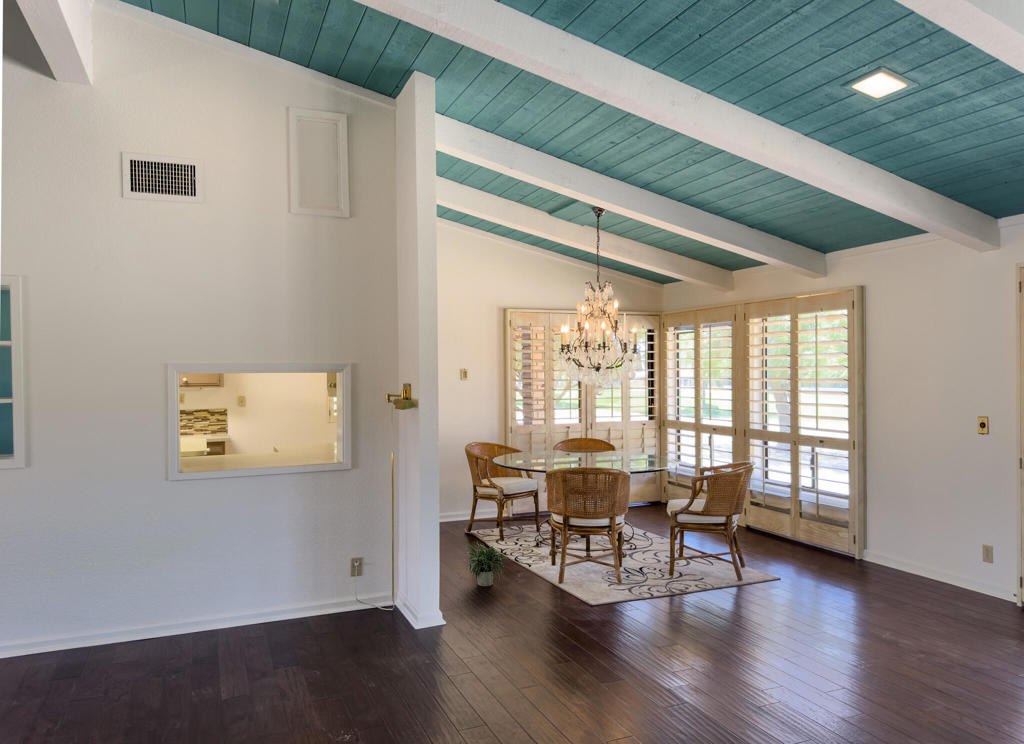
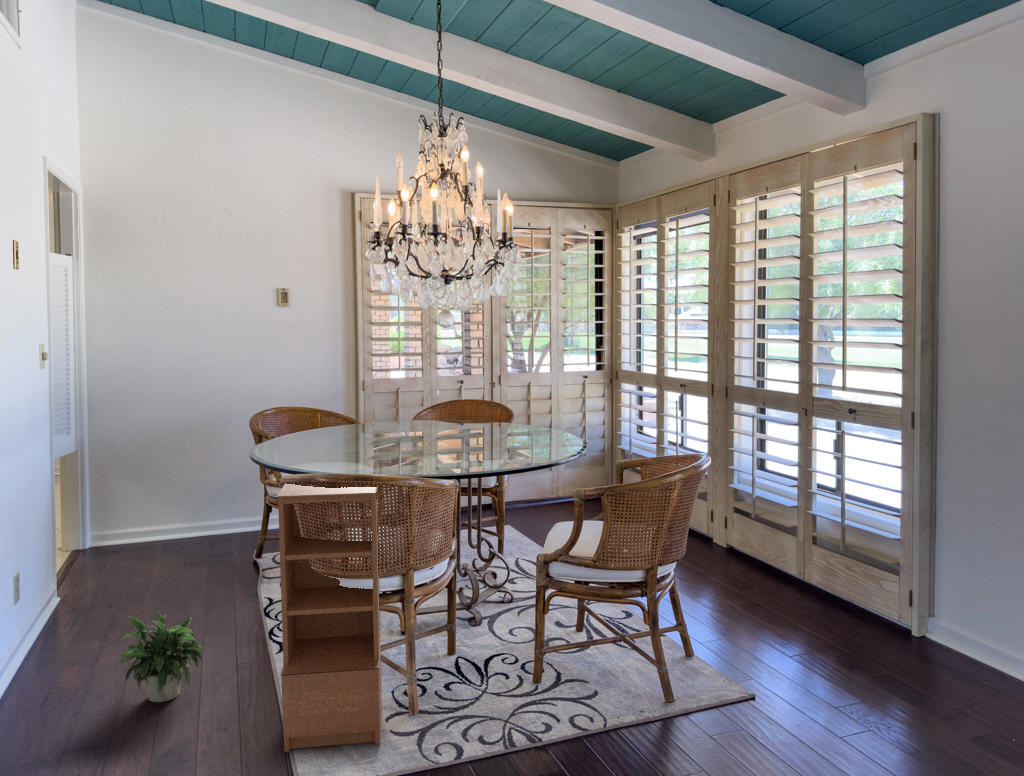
bookcase: none [559,470,613,599] -> present [277,483,382,752]

